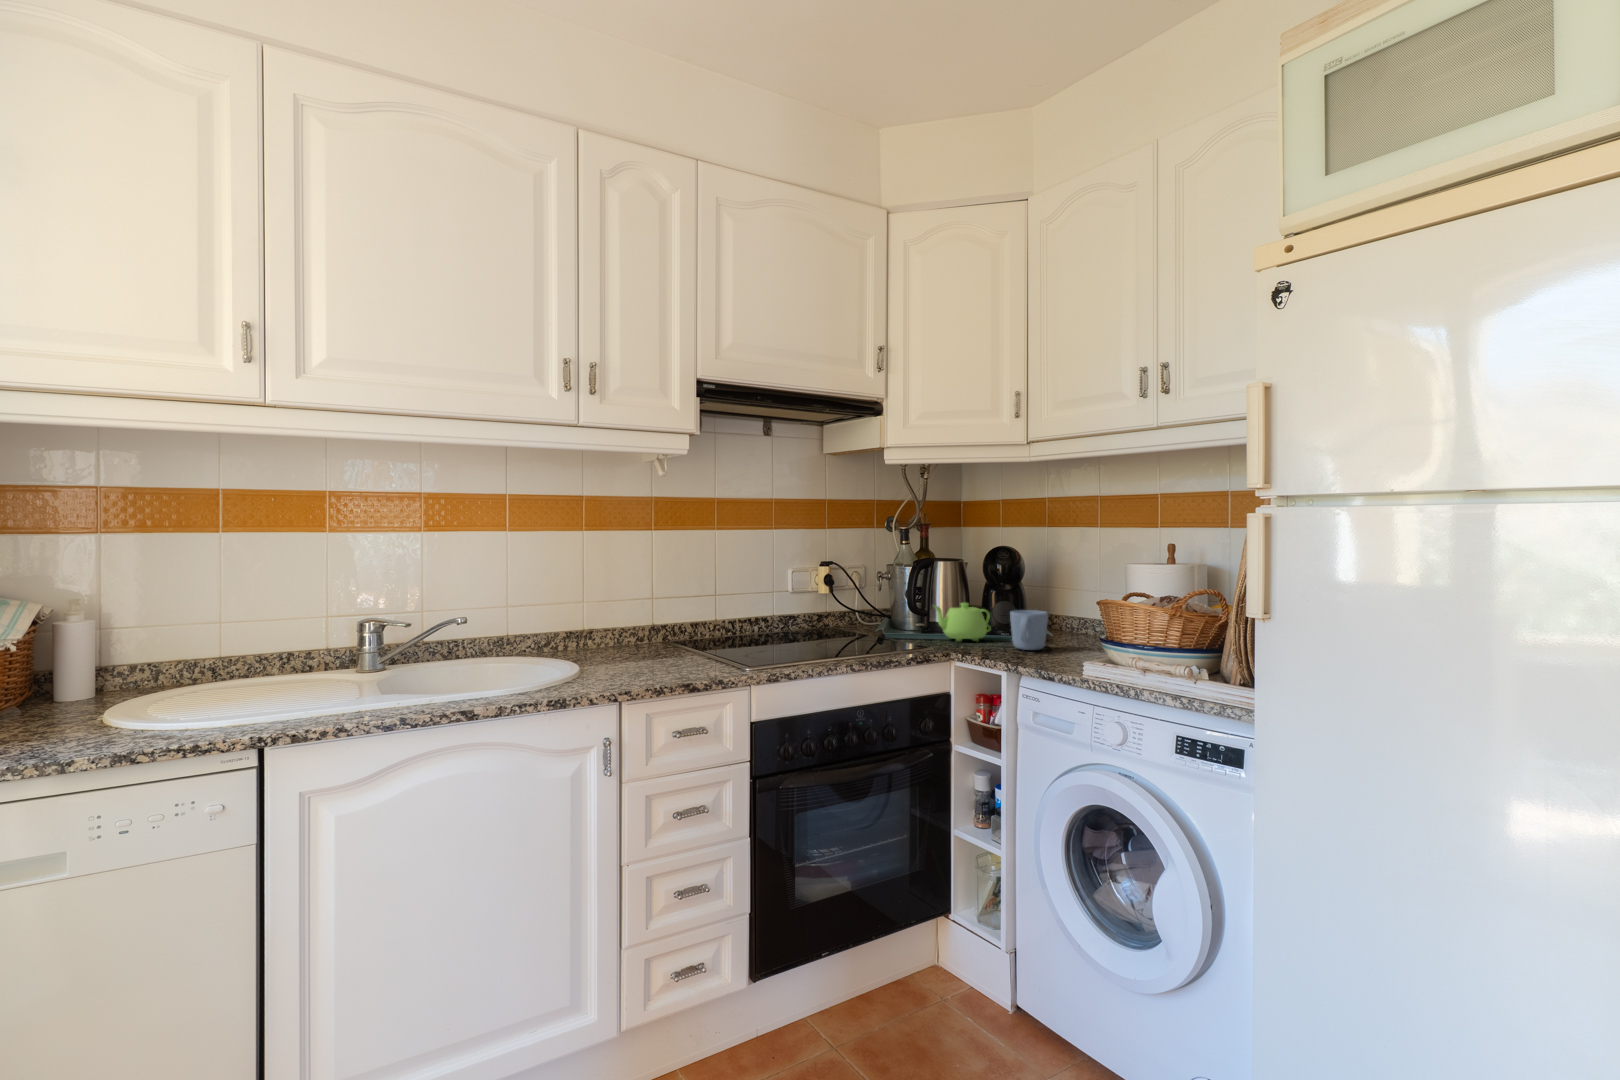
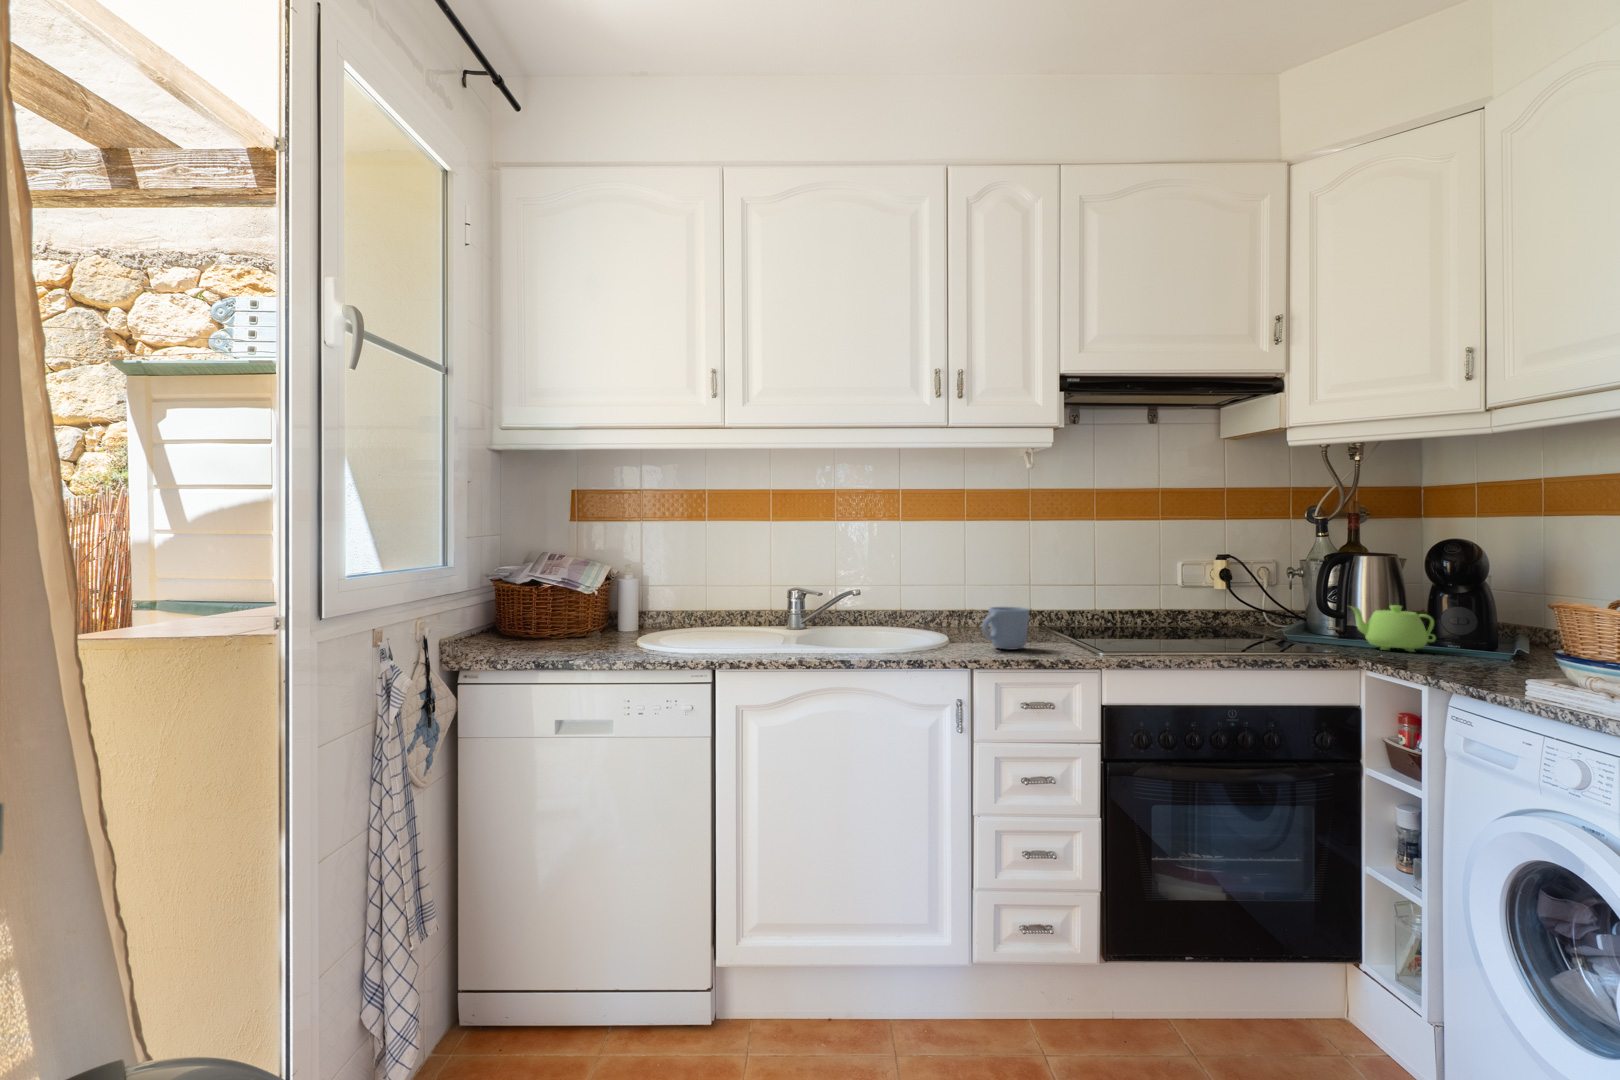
mug: present [1010,610,1048,650] -> present [982,607,1029,650]

